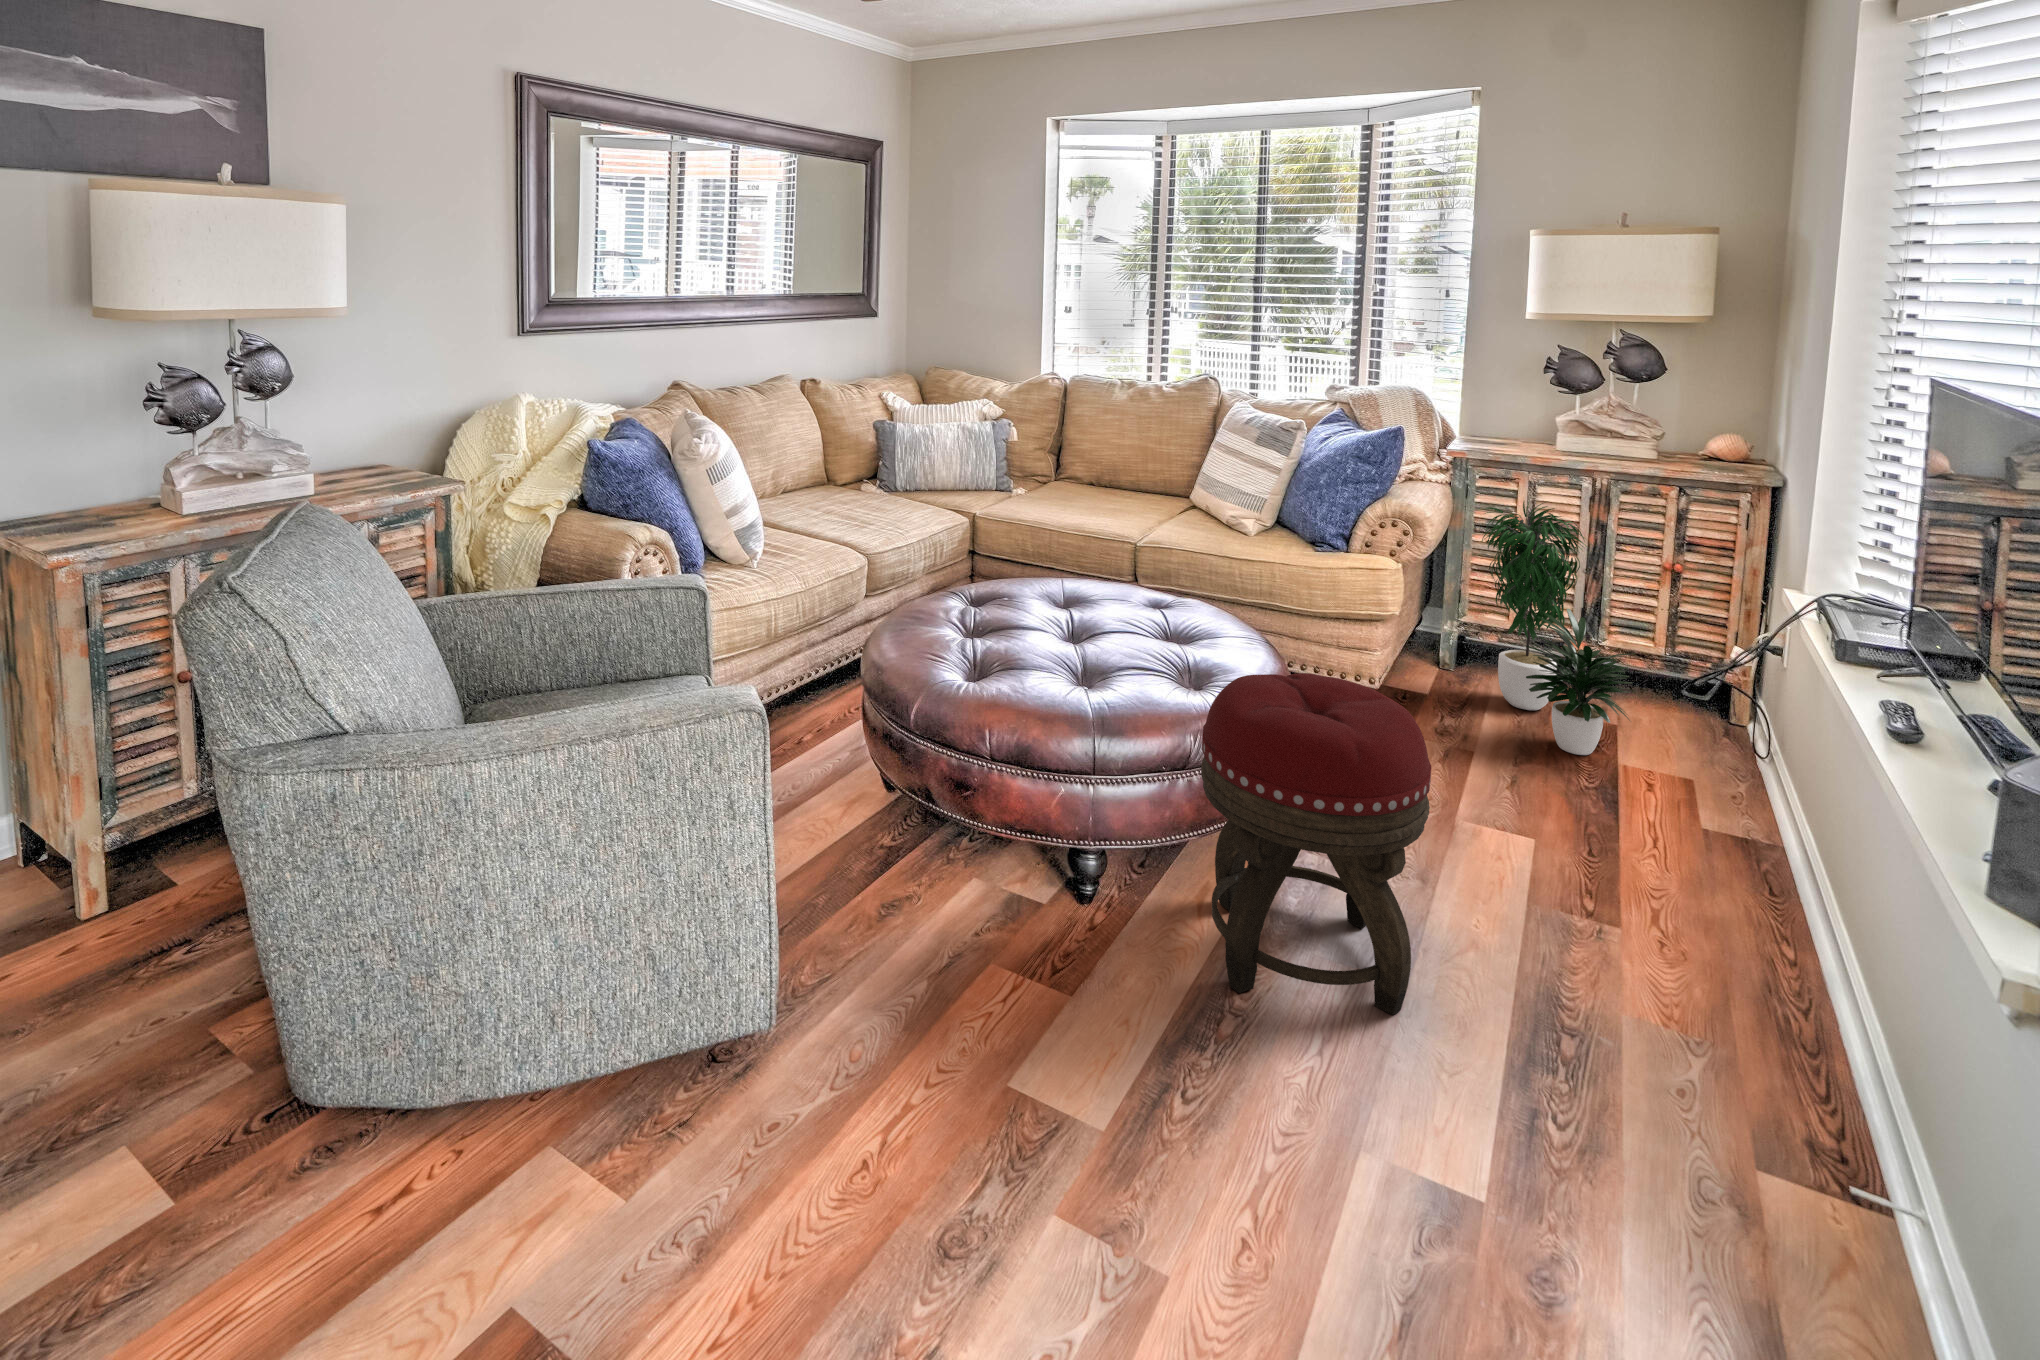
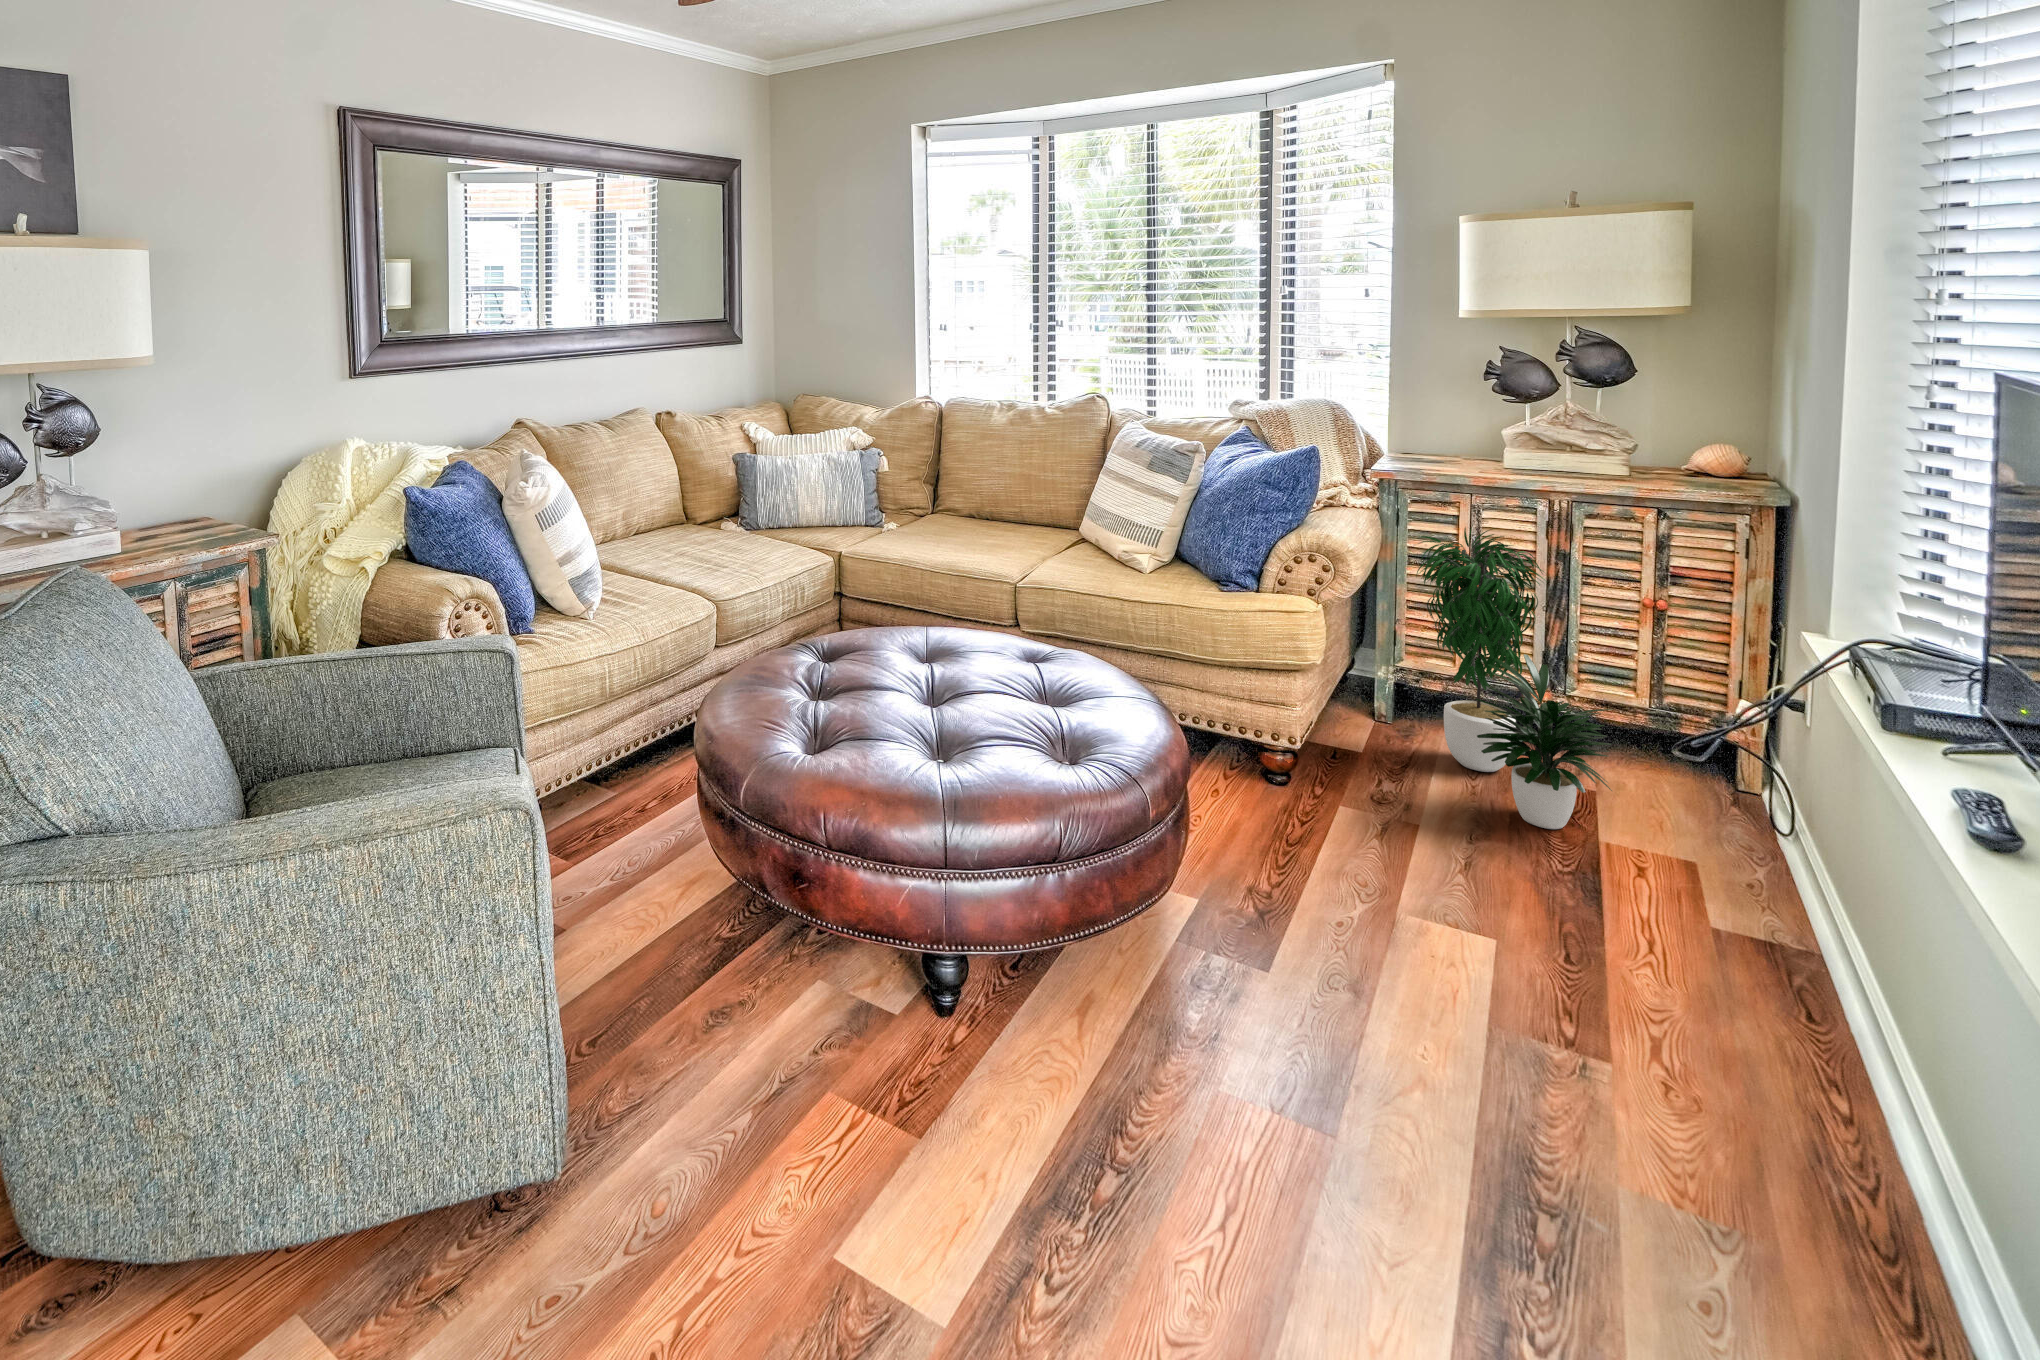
footstool: present [1201,673,1431,1015] -> none [1070,746,1353,1177]

